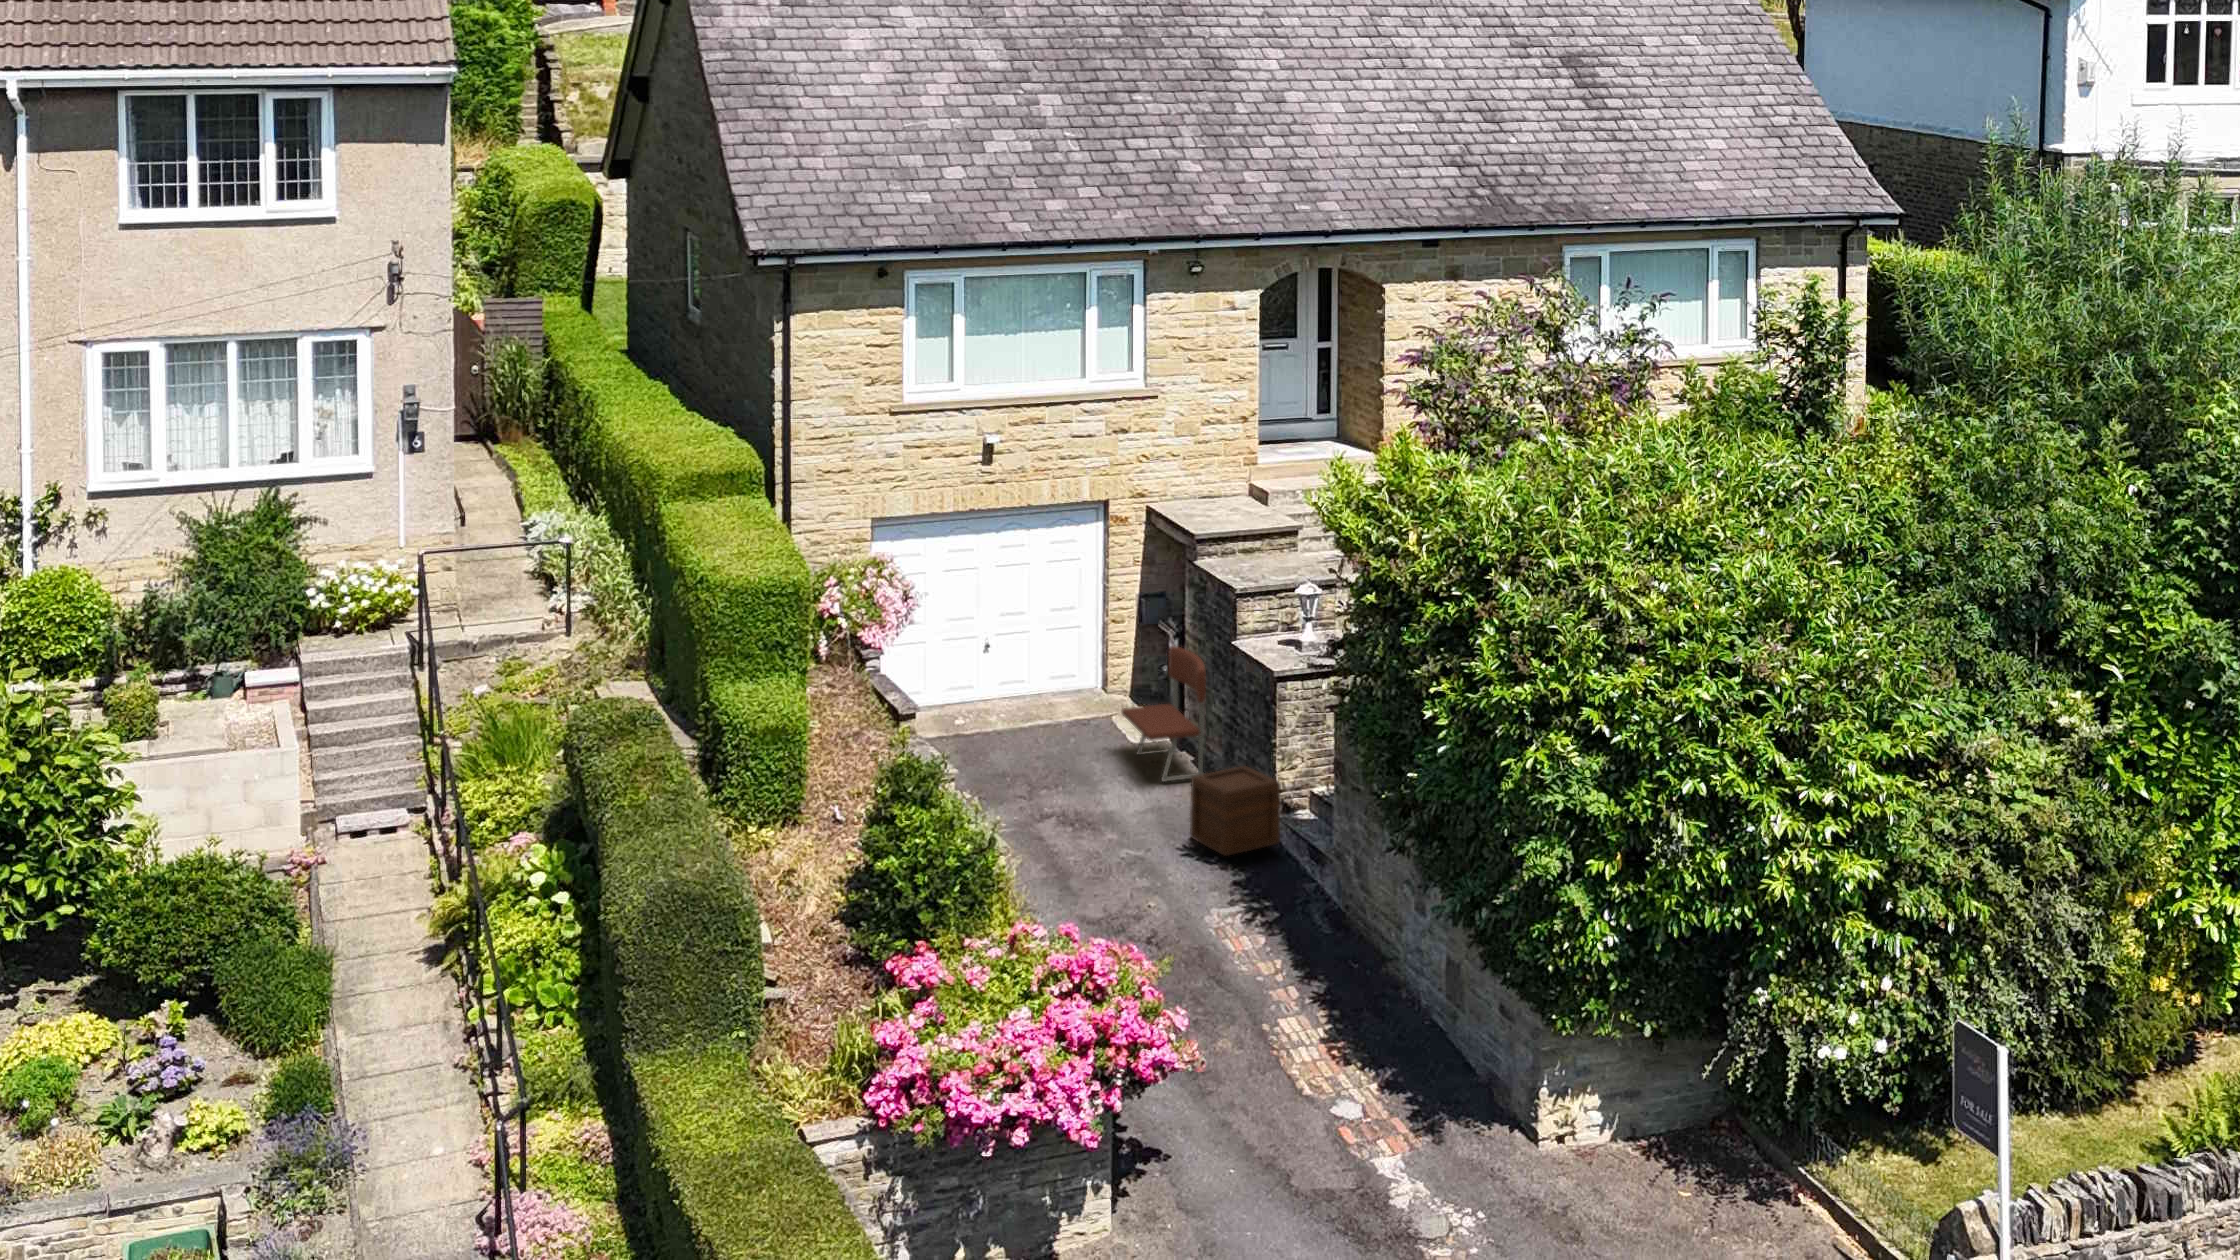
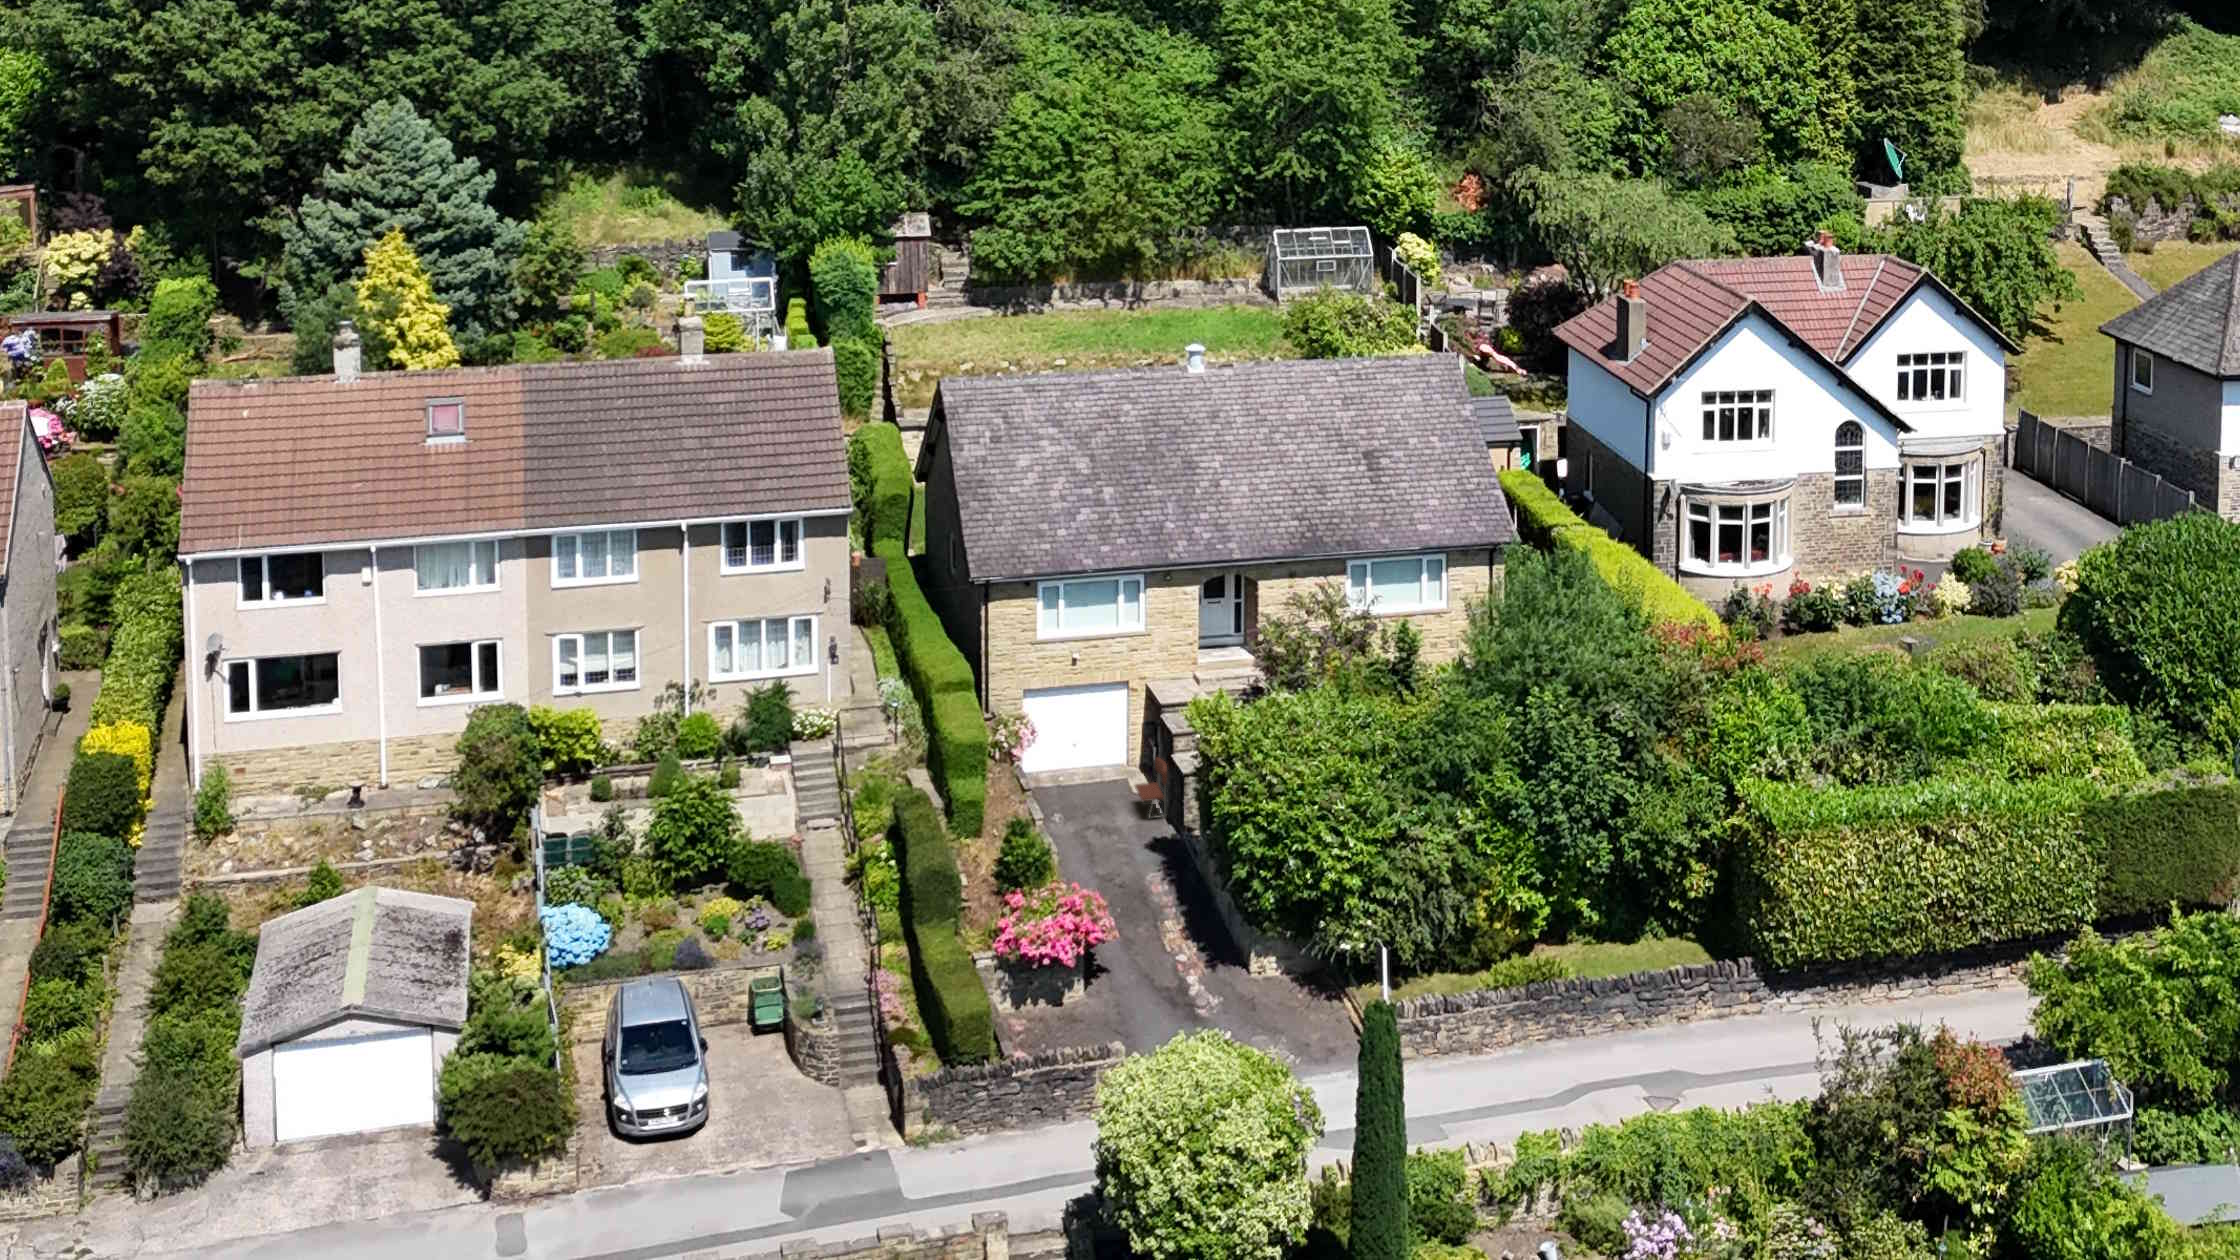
wooden crate: present [1190,766,1281,856] -> none [1152,815,1188,854]

